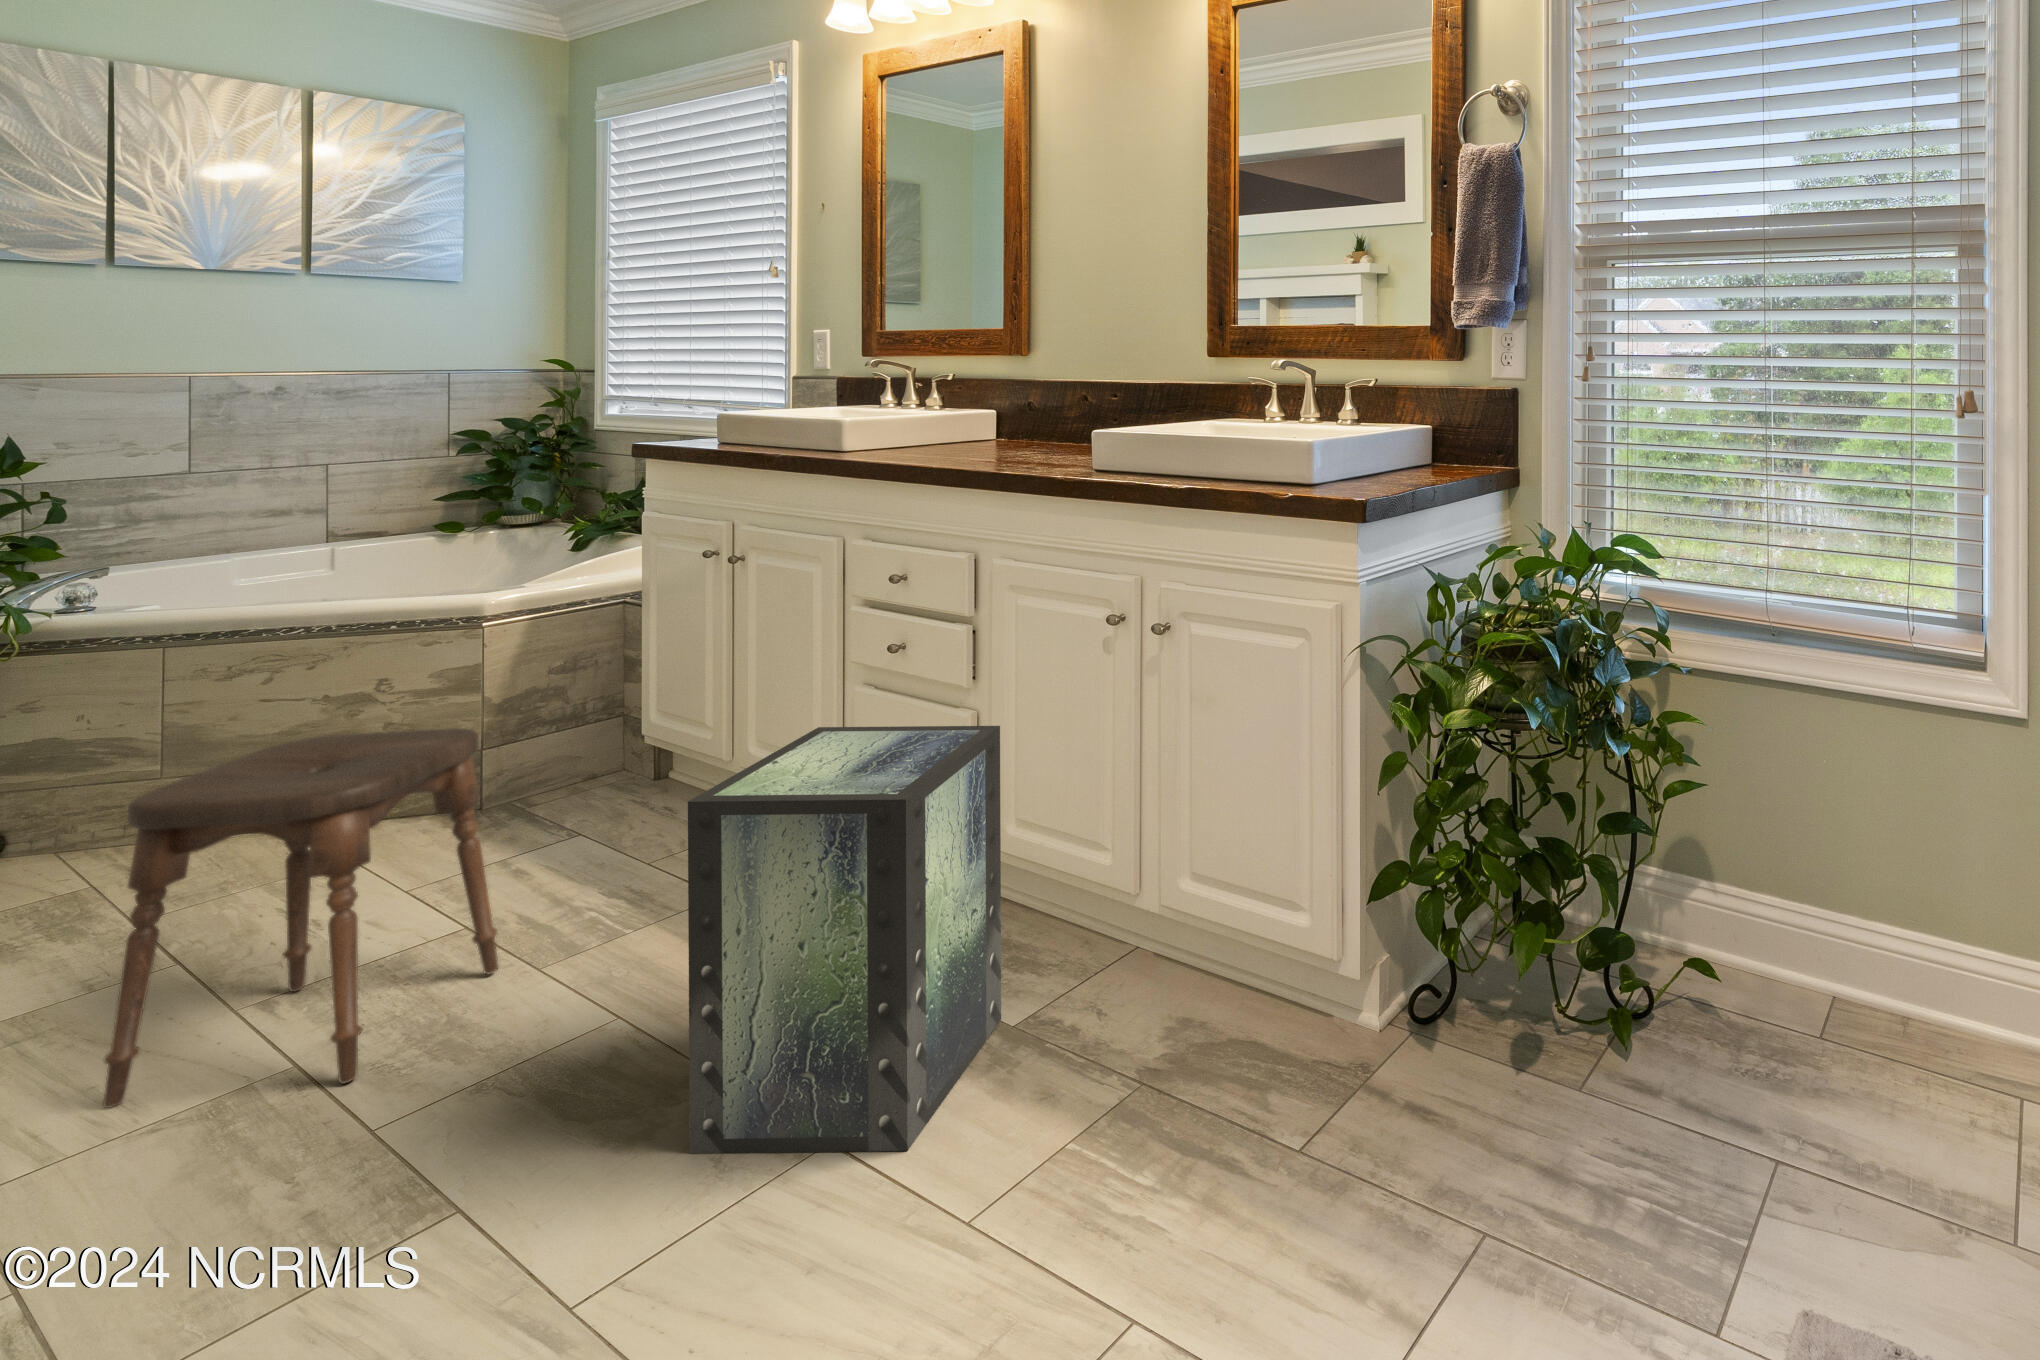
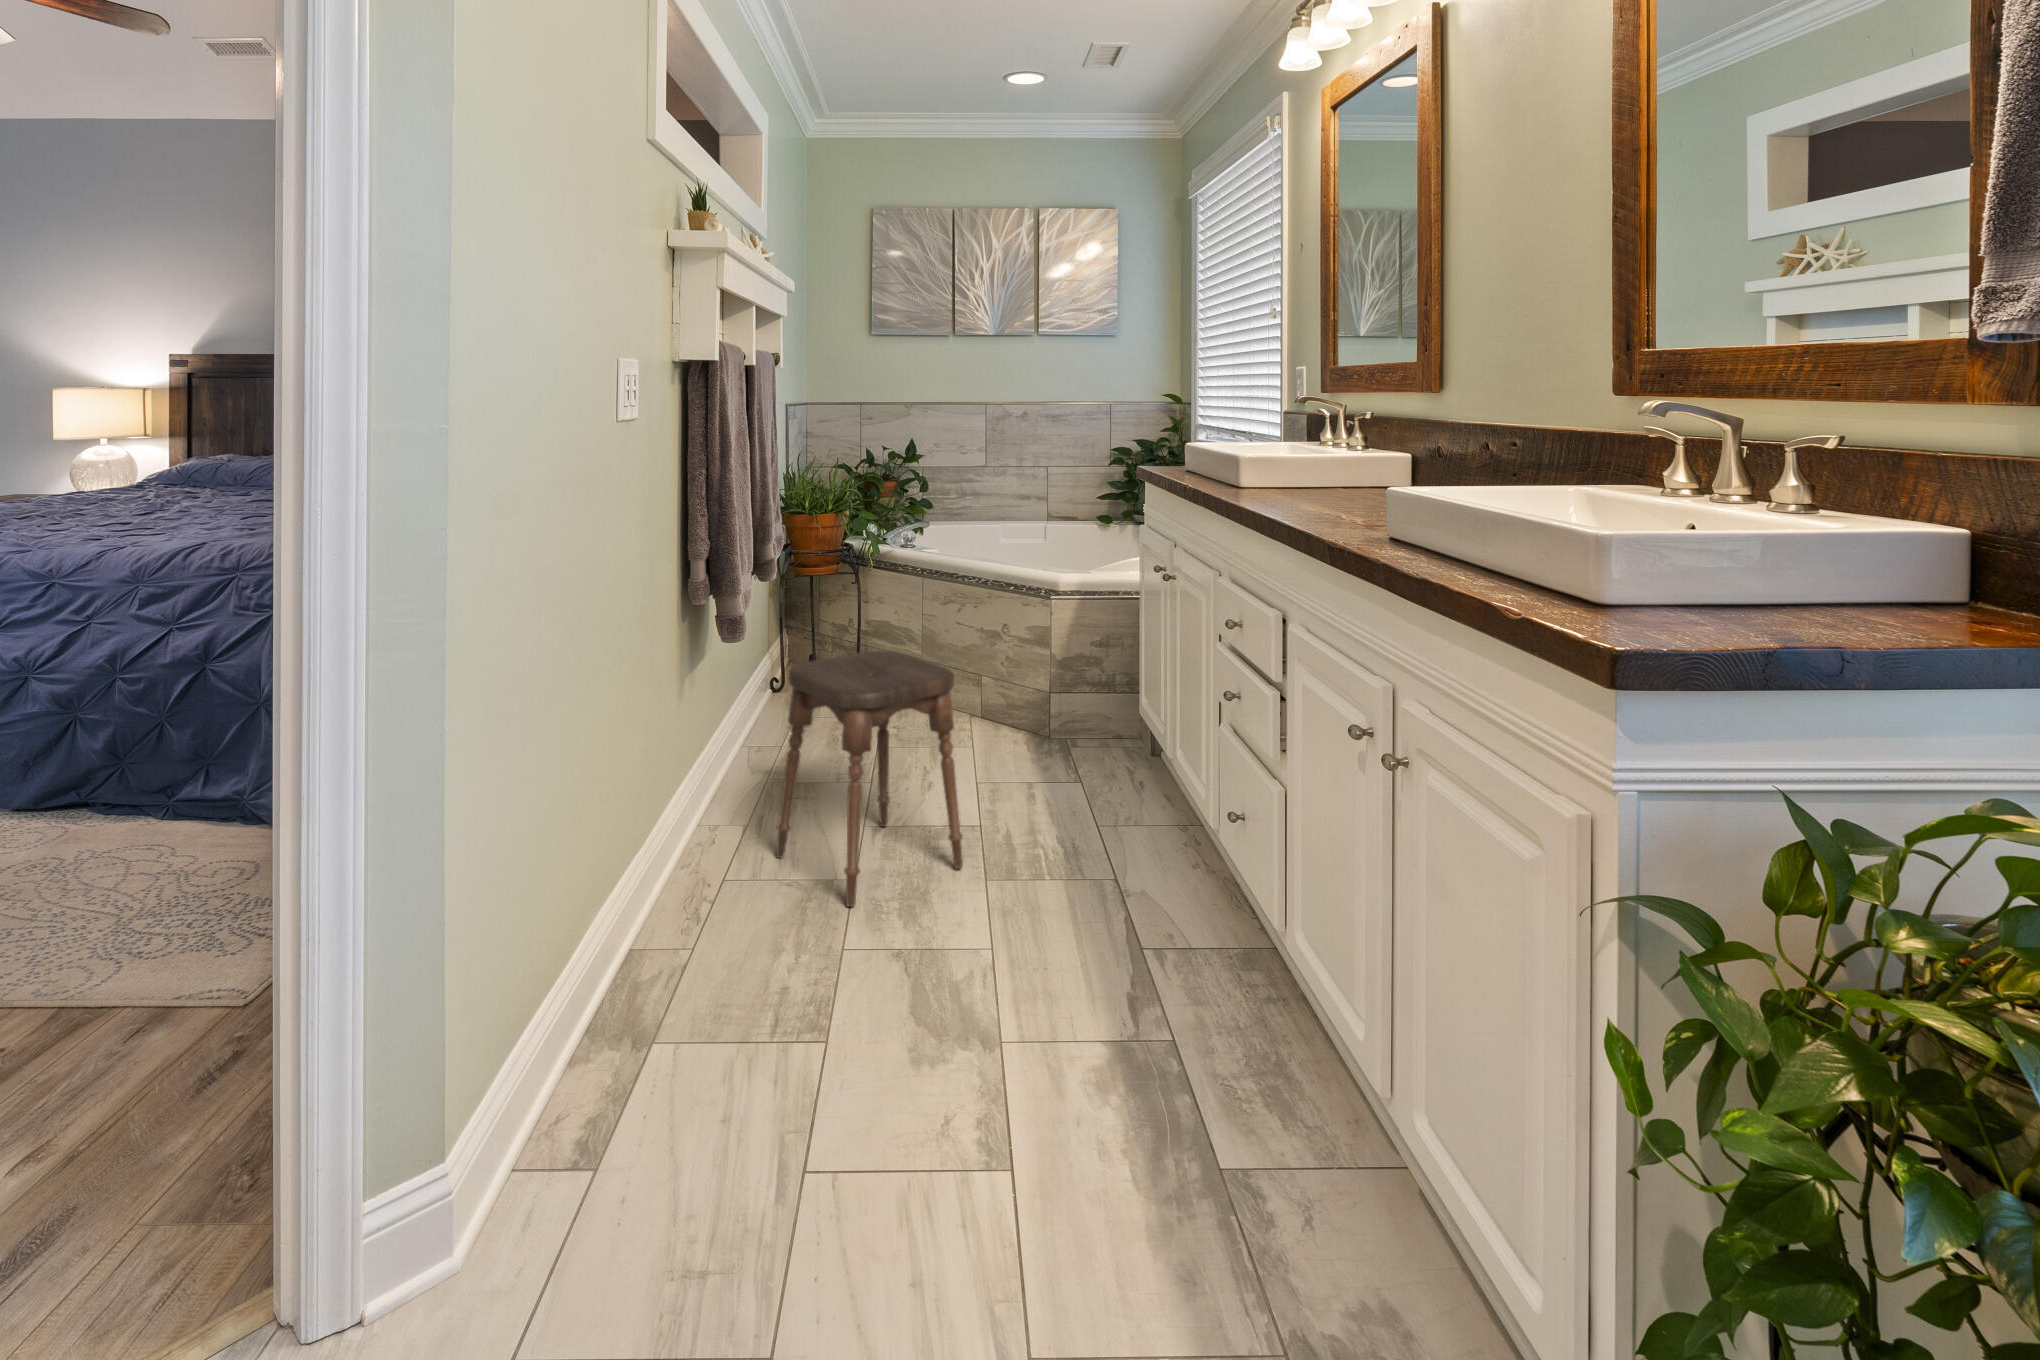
storage box: present [688,726,1001,1154] -> none [928,752,1214,1243]

